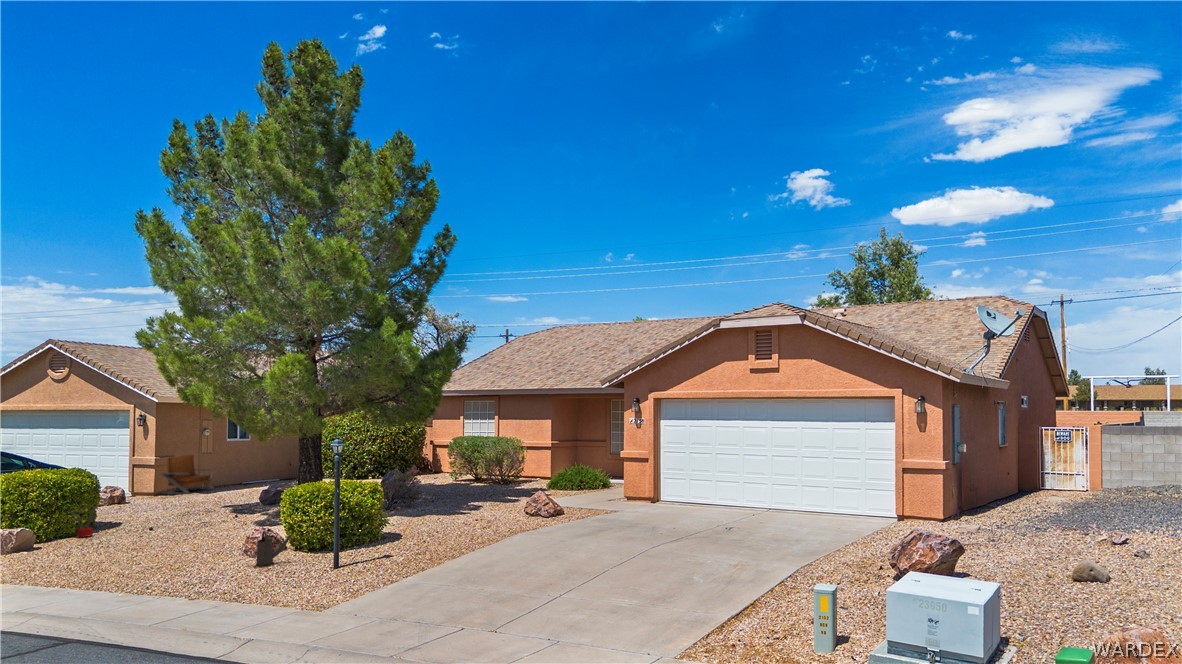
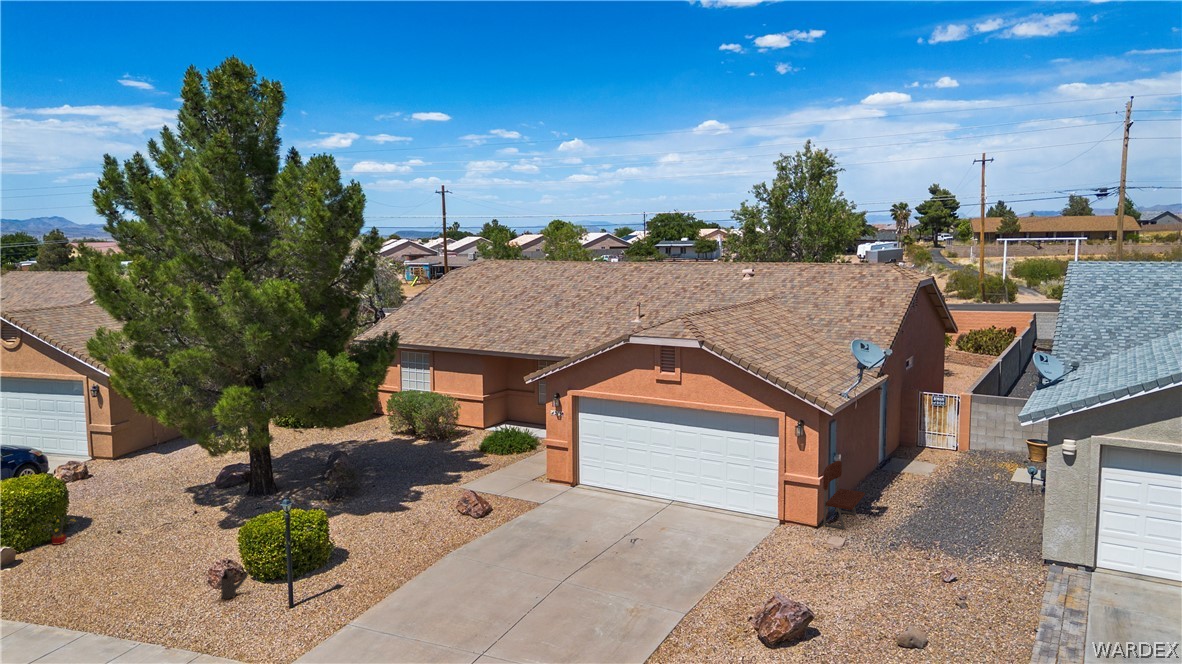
bench: none [950,452,1000,523] -> present [823,461,865,529]
lounge chair: present [161,455,214,494] -> none [118,419,171,460]

